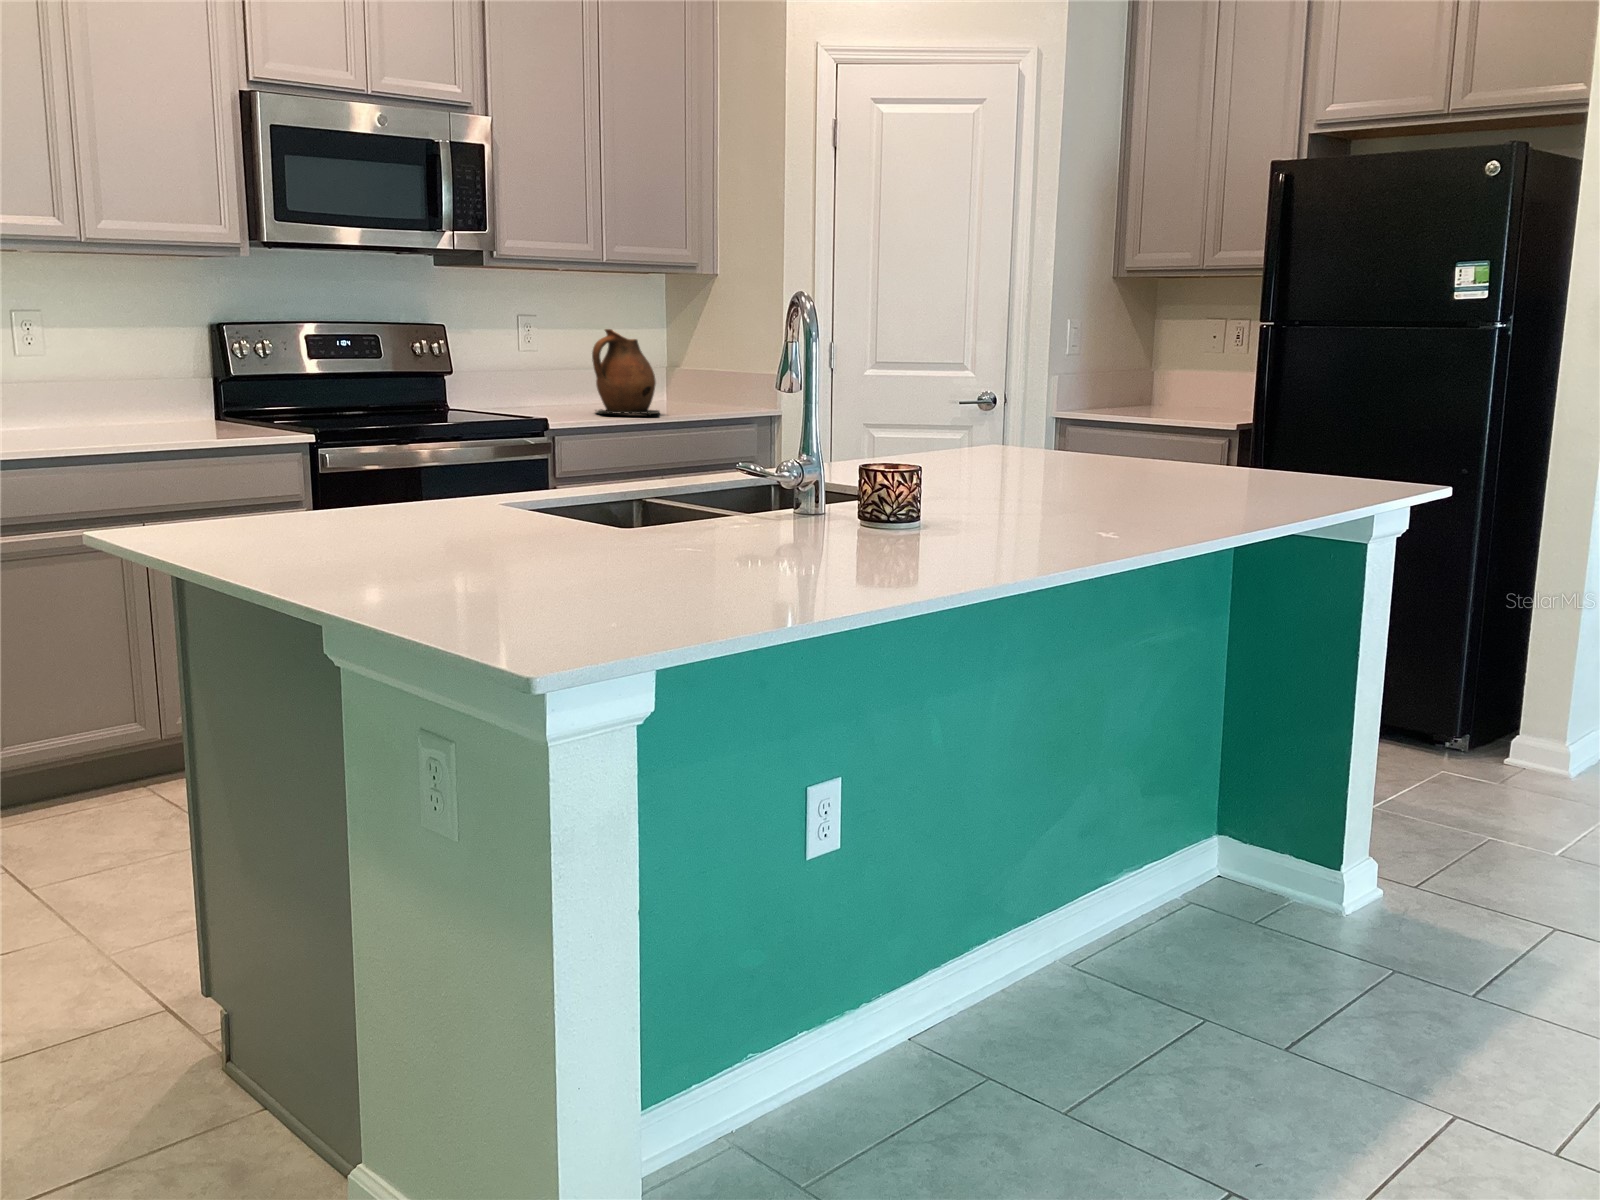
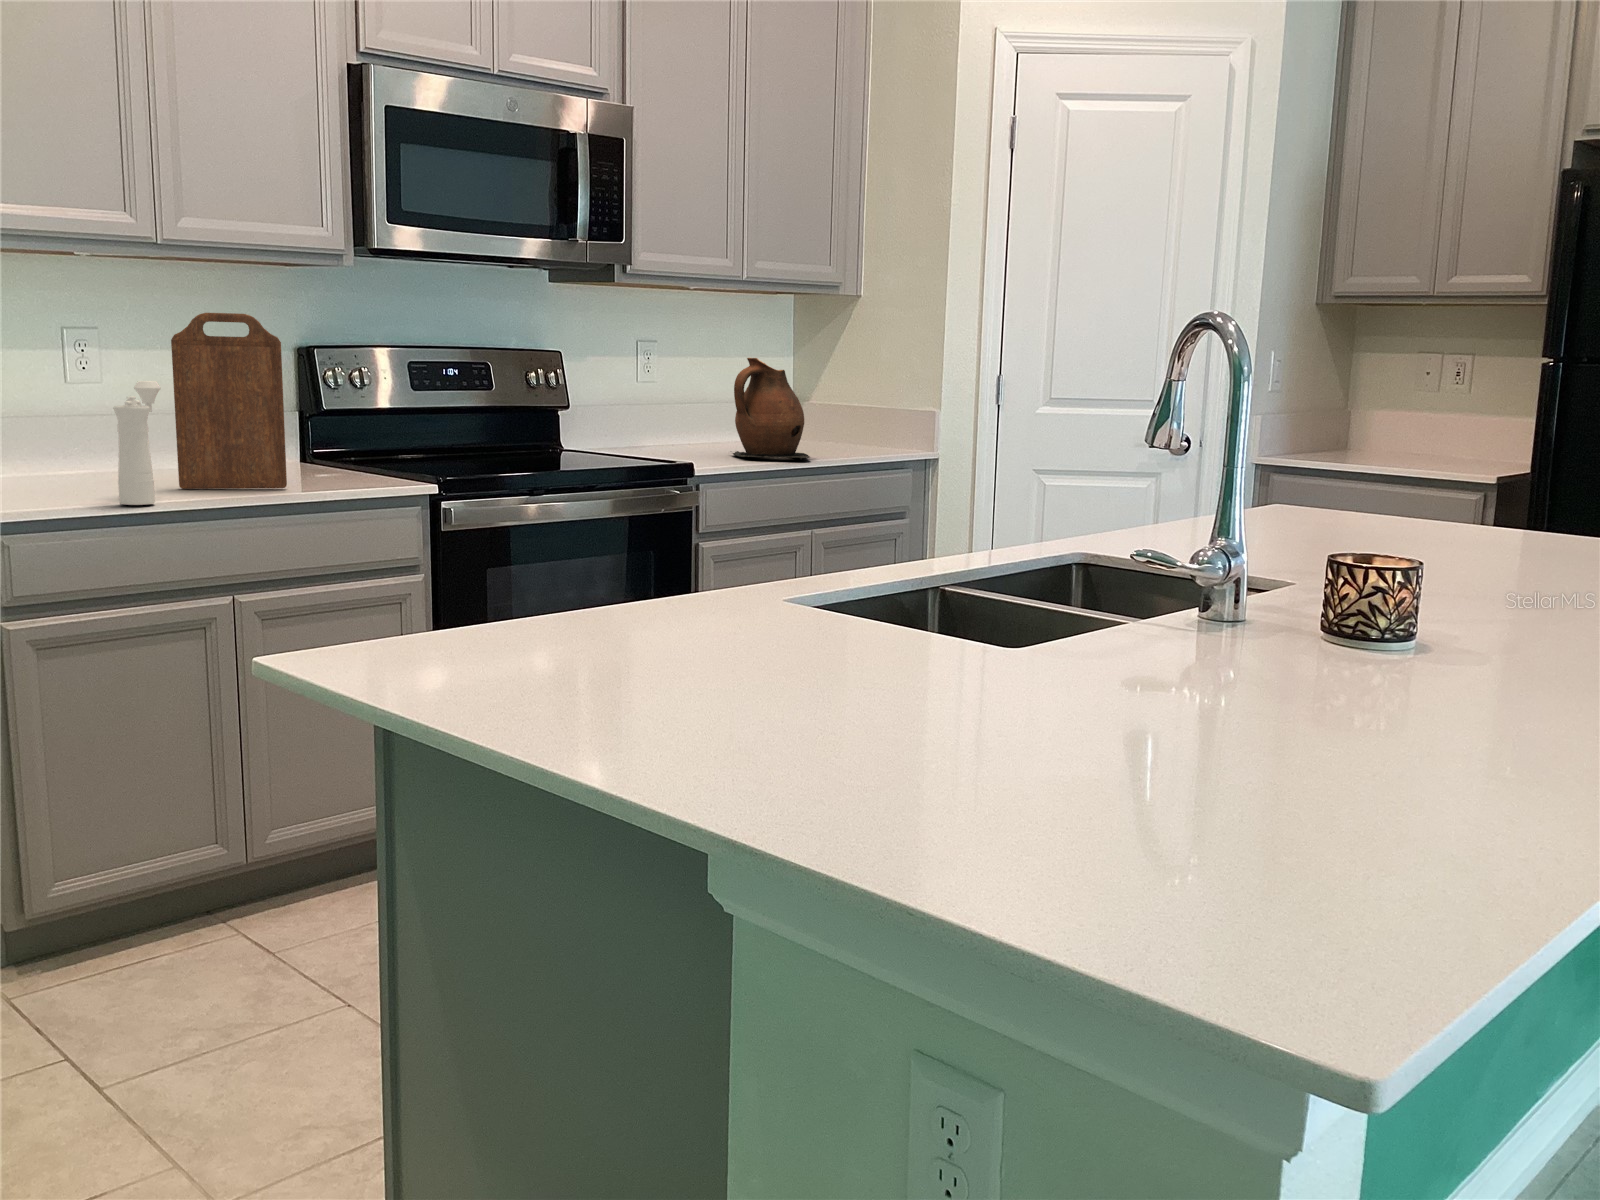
cutting board: none [93,297,191,438] -> present [171,313,287,489]
pepper mill: none [43,352,83,448] -> present [113,381,161,505]

